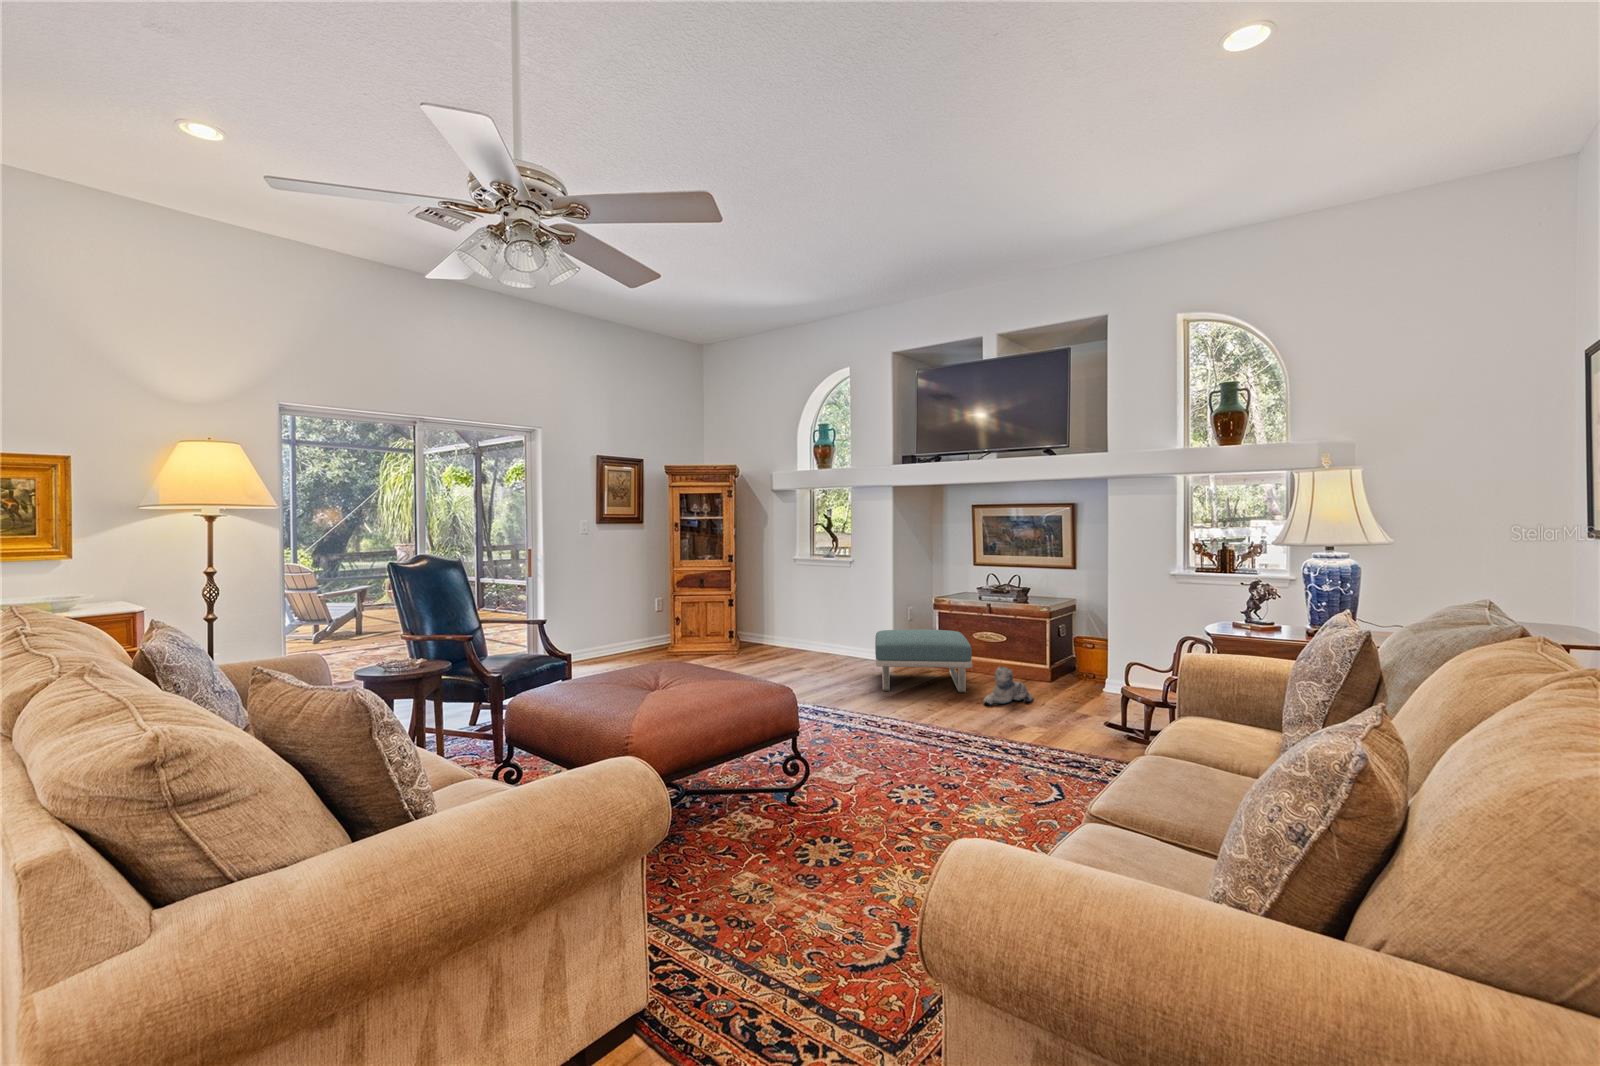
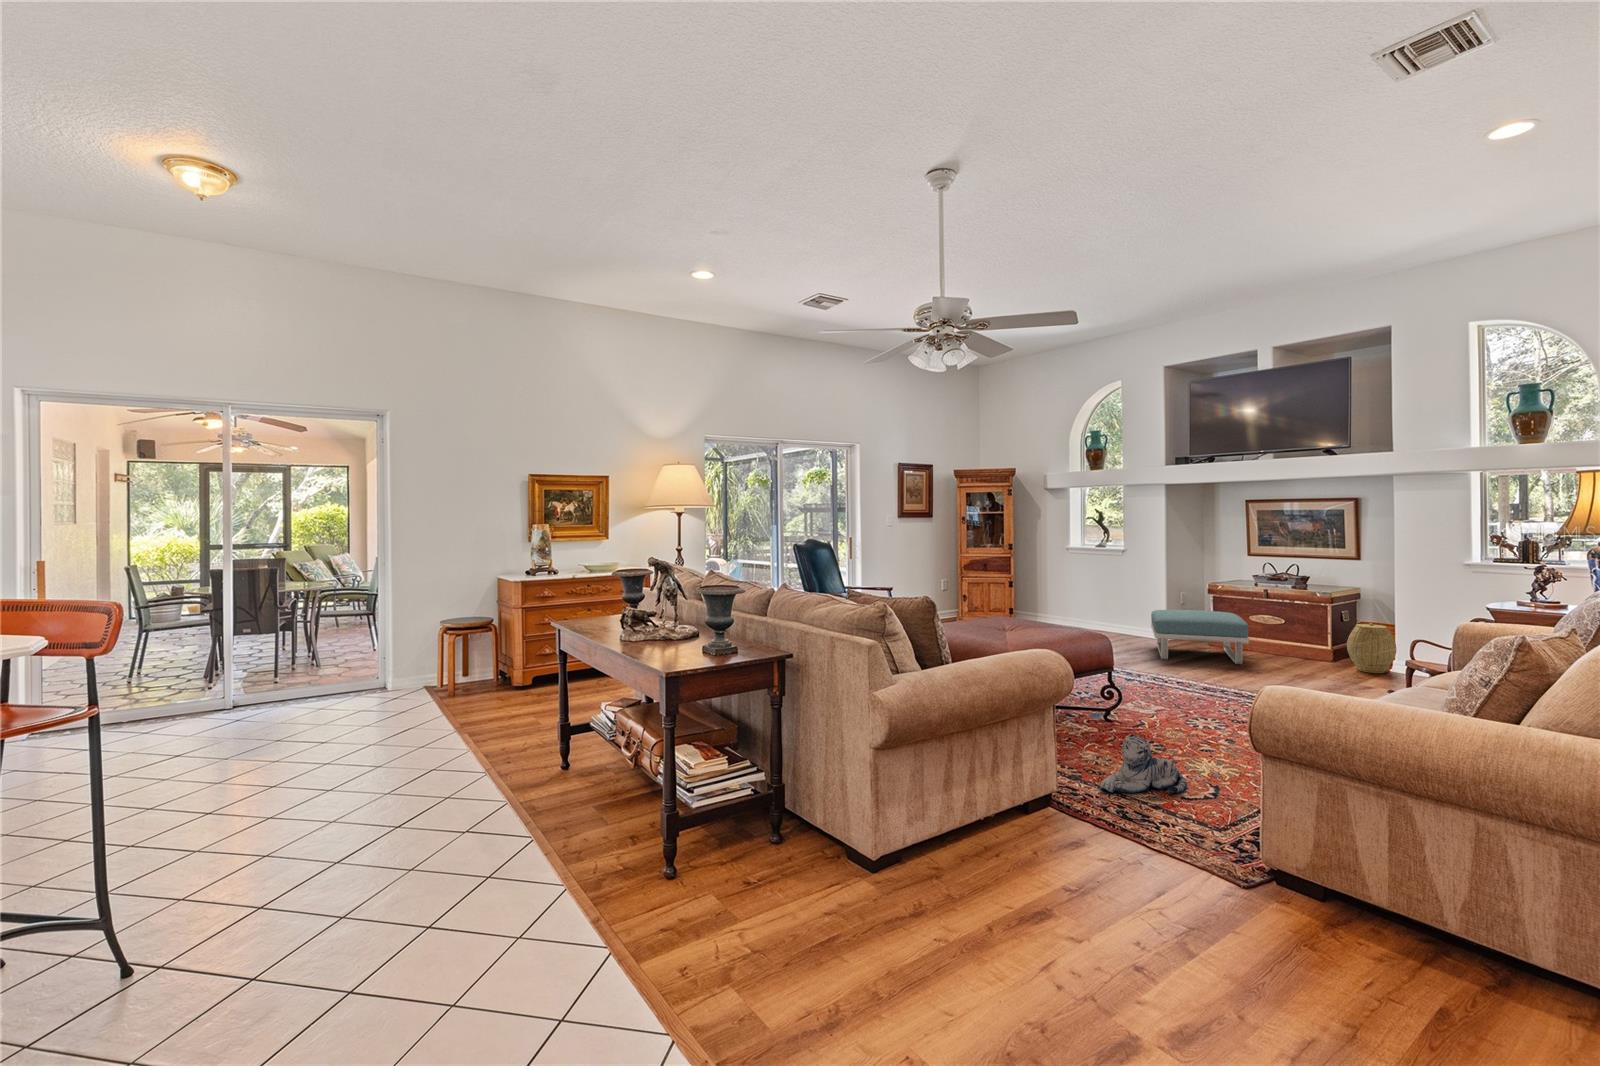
woven basket: none [1066,640,1111,694] -> present [1347,623,1396,673]
plush toy: present [984,666,1033,705] -> present [1100,734,1187,793]

